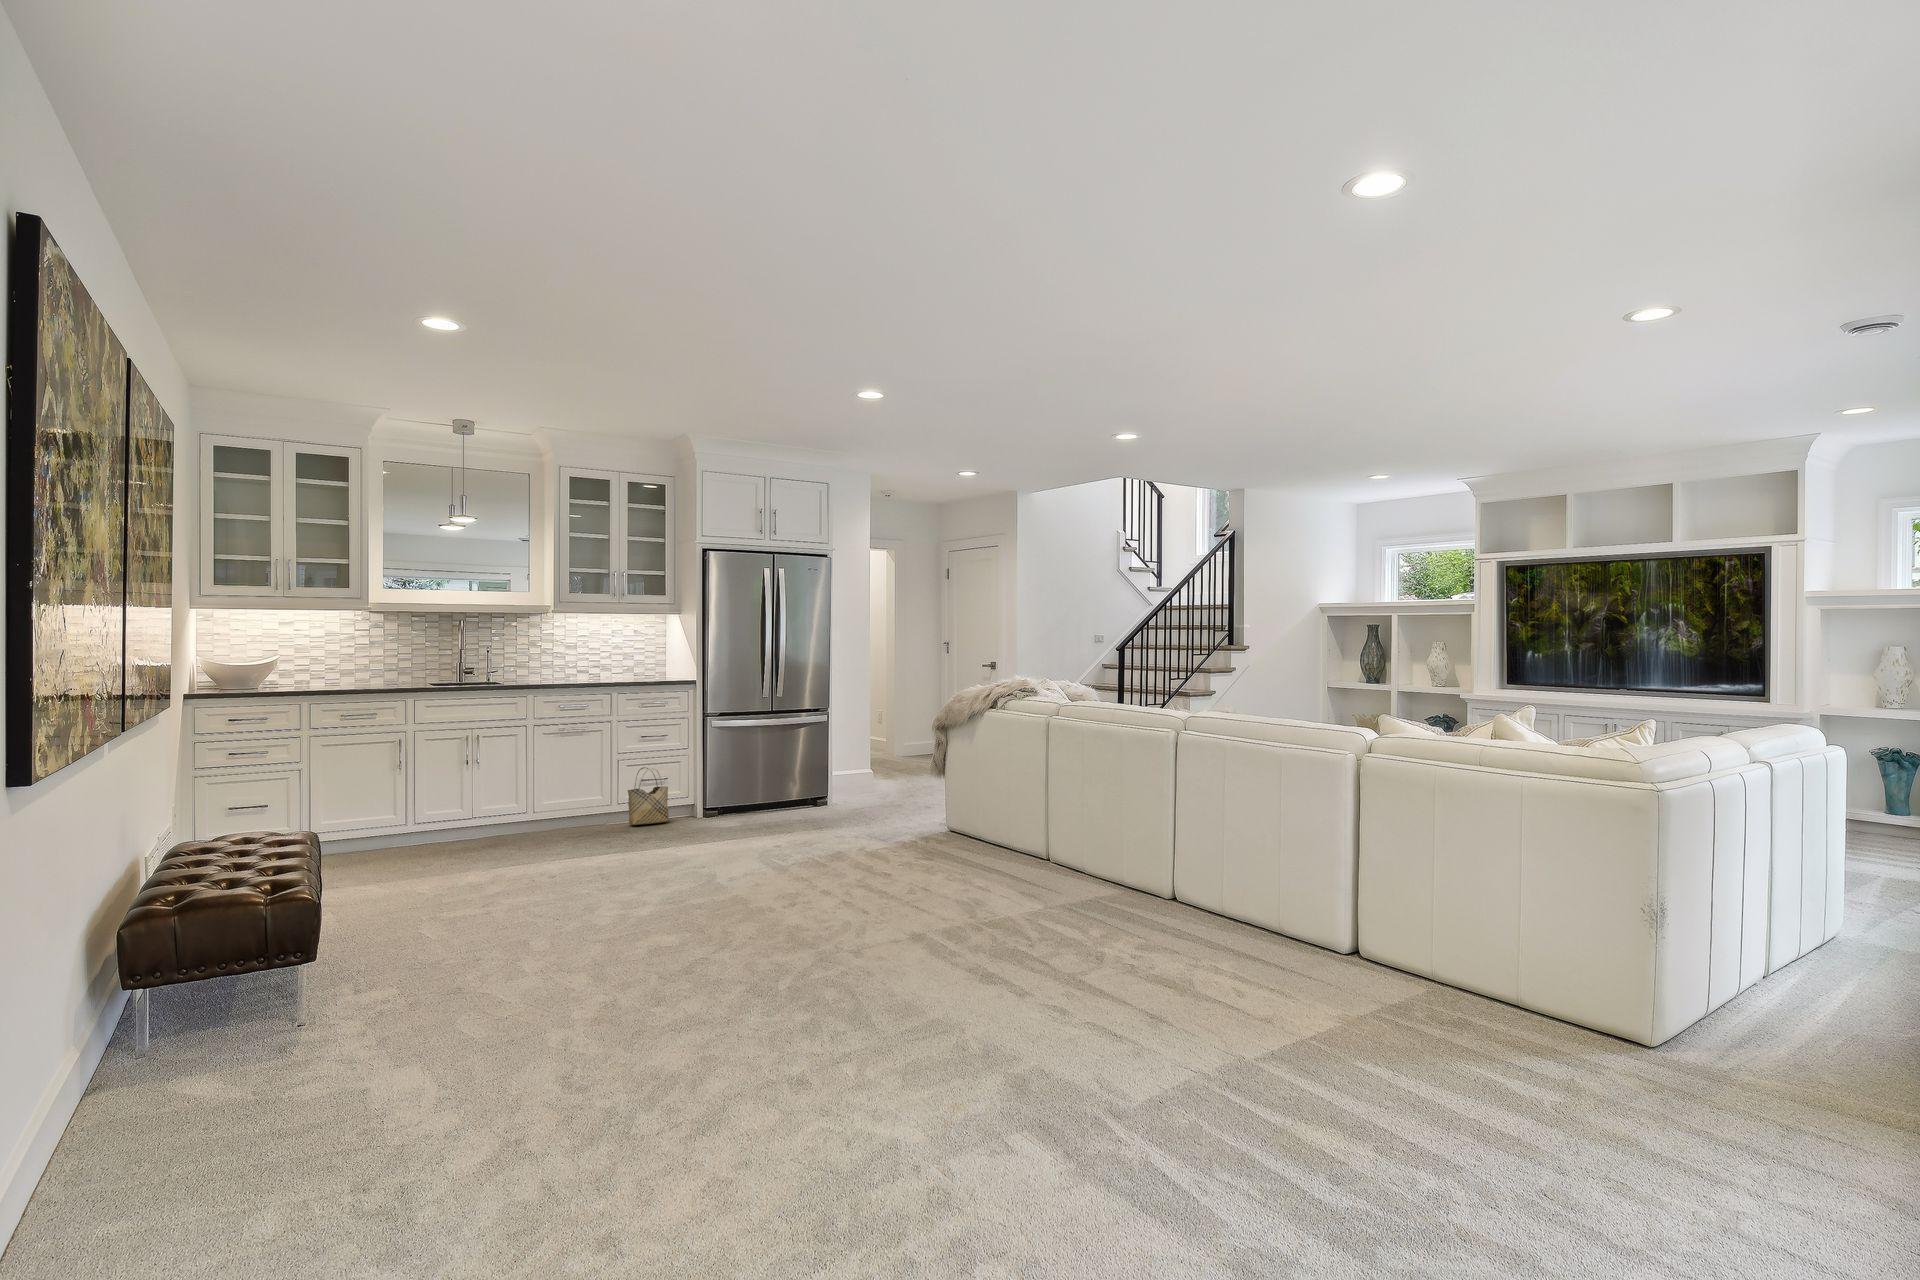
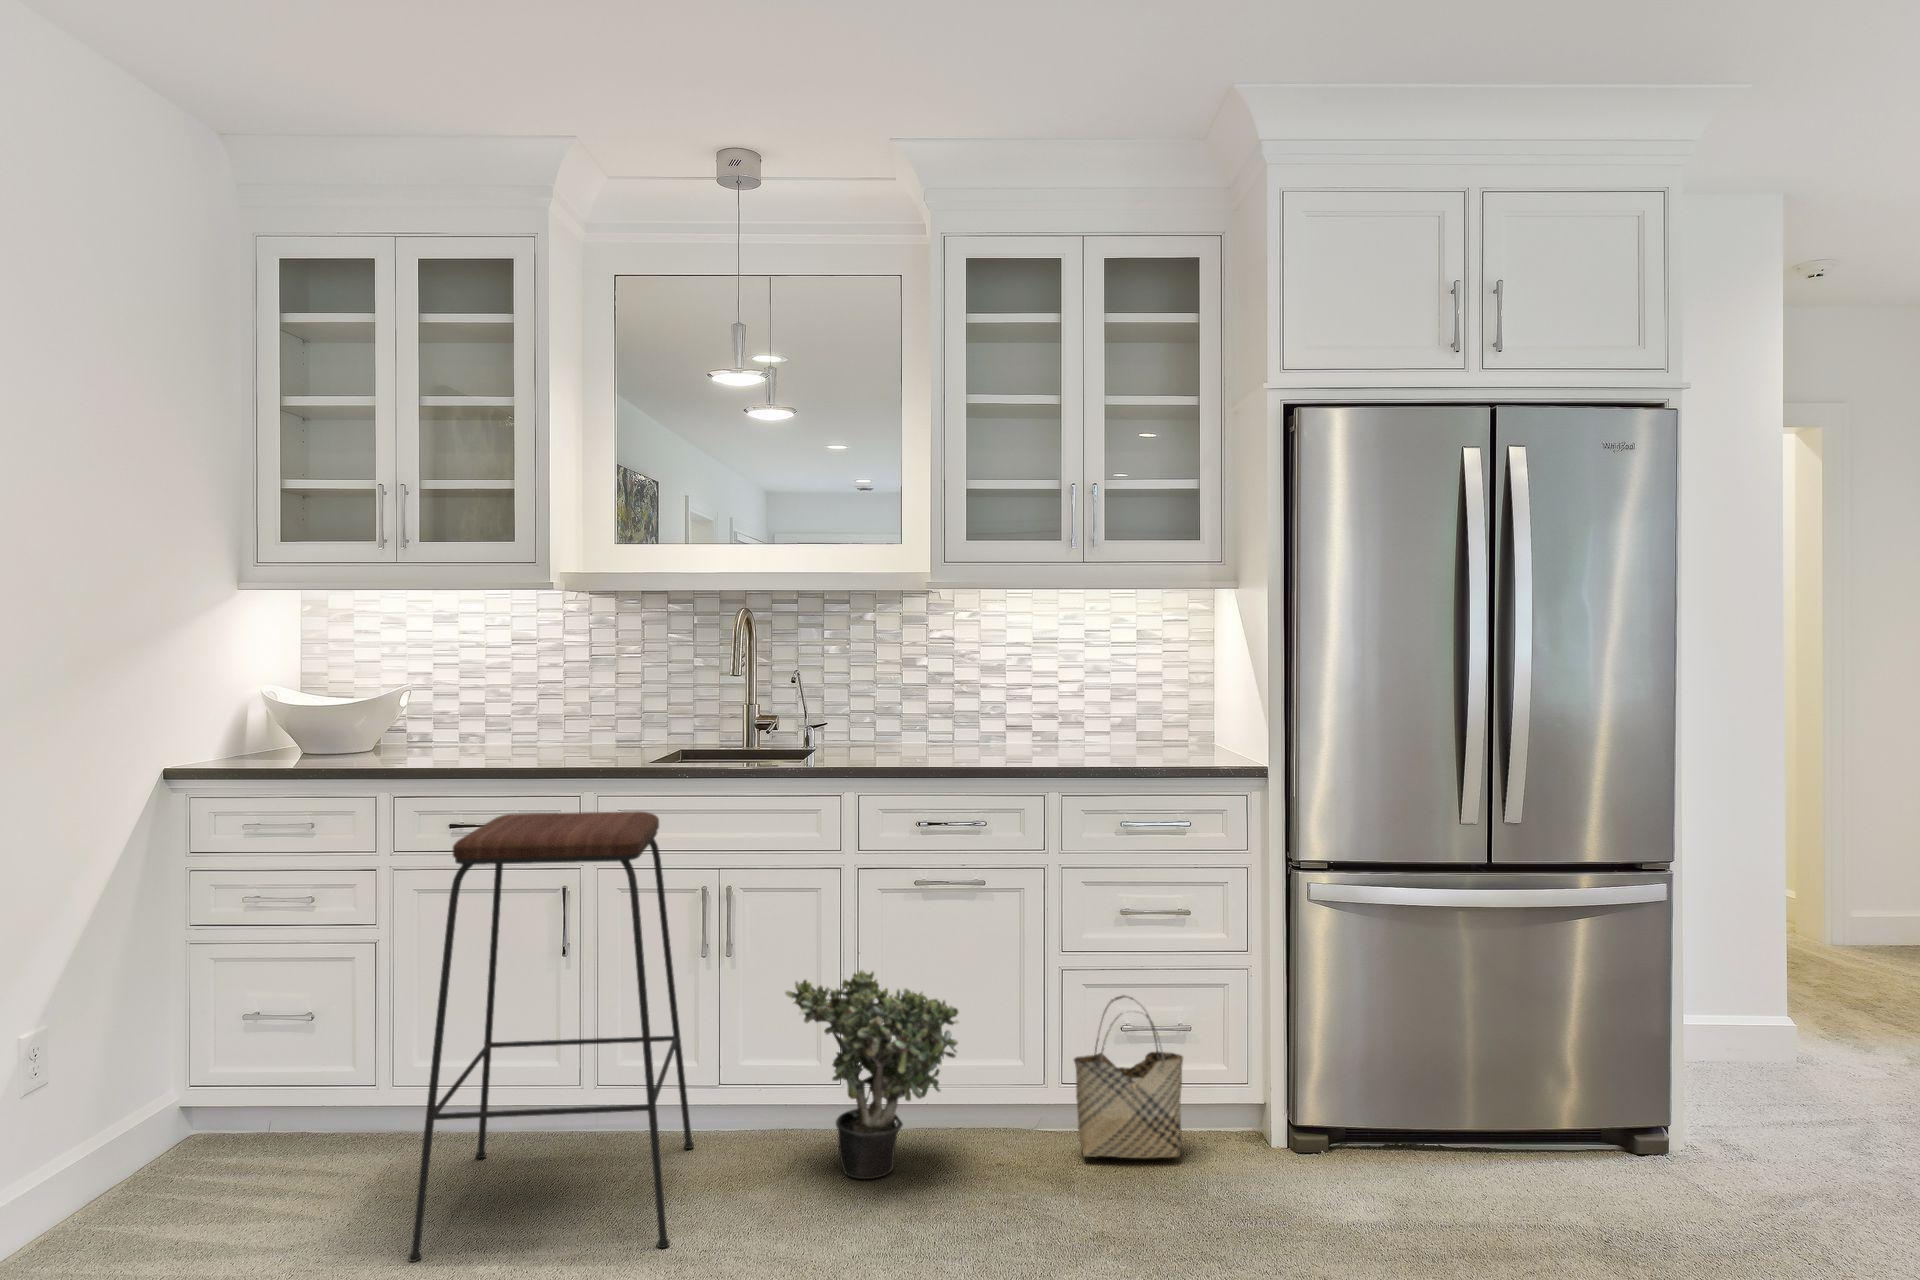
bar stool: none [366,703,491,872] -> present [409,811,694,1262]
potted plant: none [516,760,586,839] -> present [785,971,958,1179]

